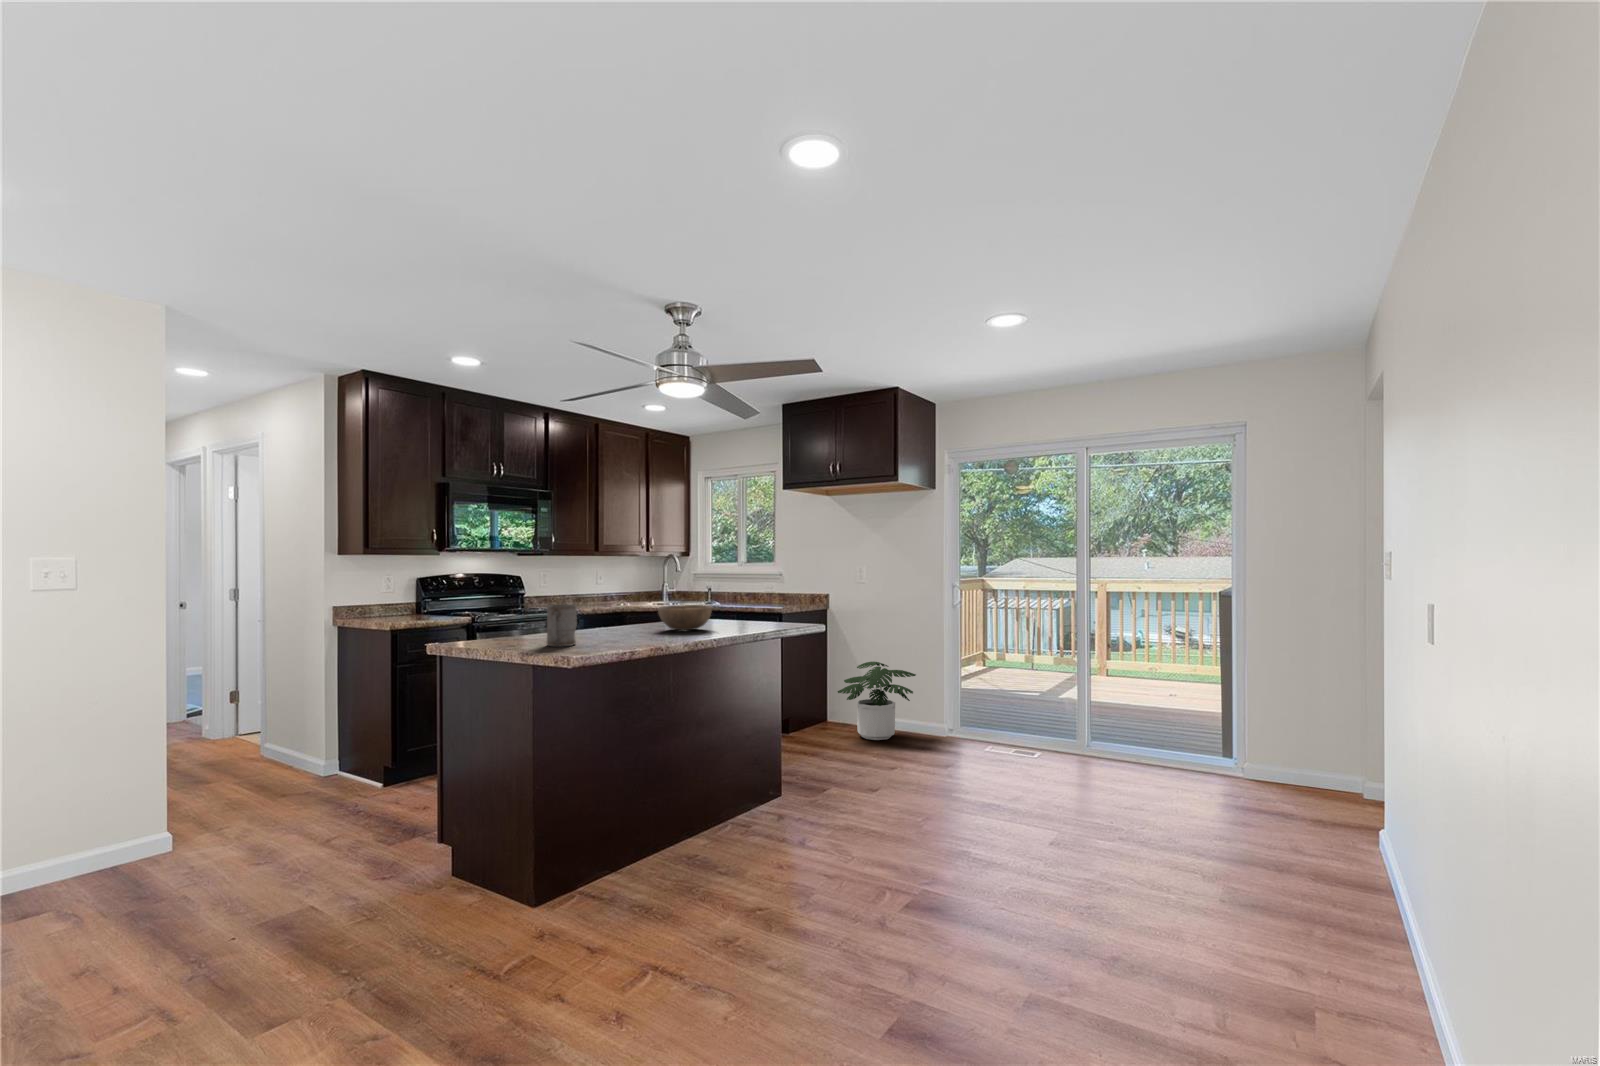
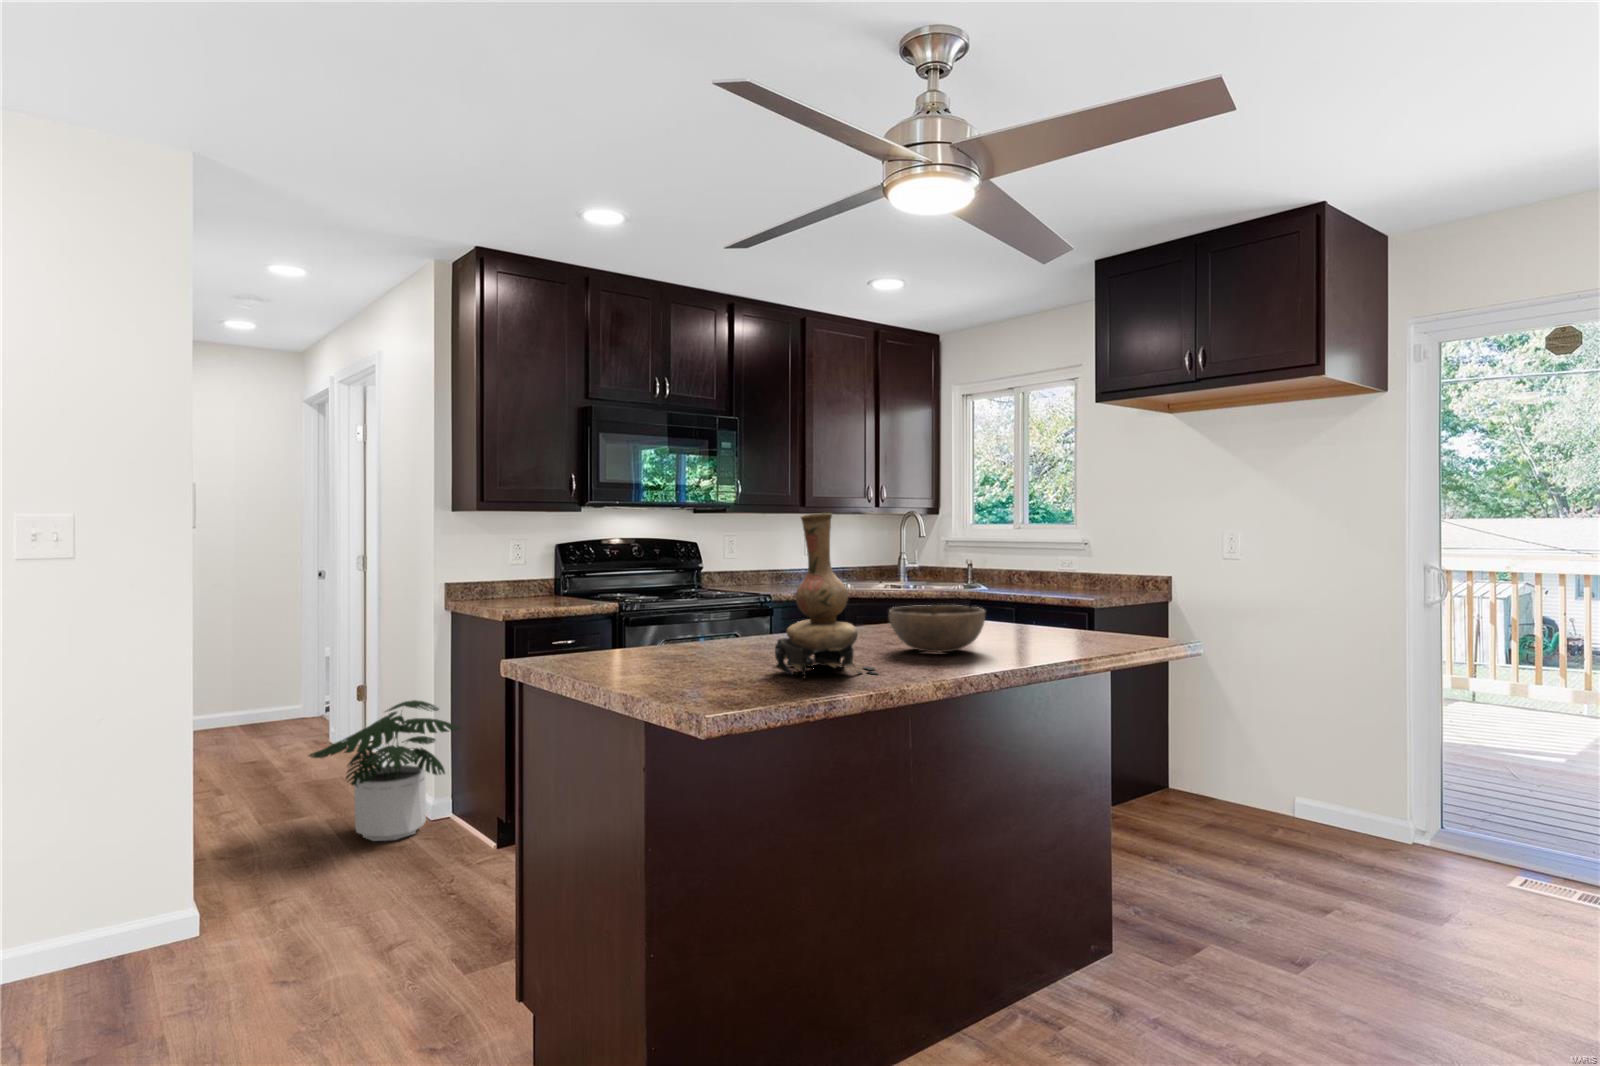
vase: none [596,553,656,642] -> present [773,513,876,679]
mug: present [547,605,577,646] -> none [680,608,734,688]
potted plant: present [838,662,916,740] -> present [309,700,460,841]

